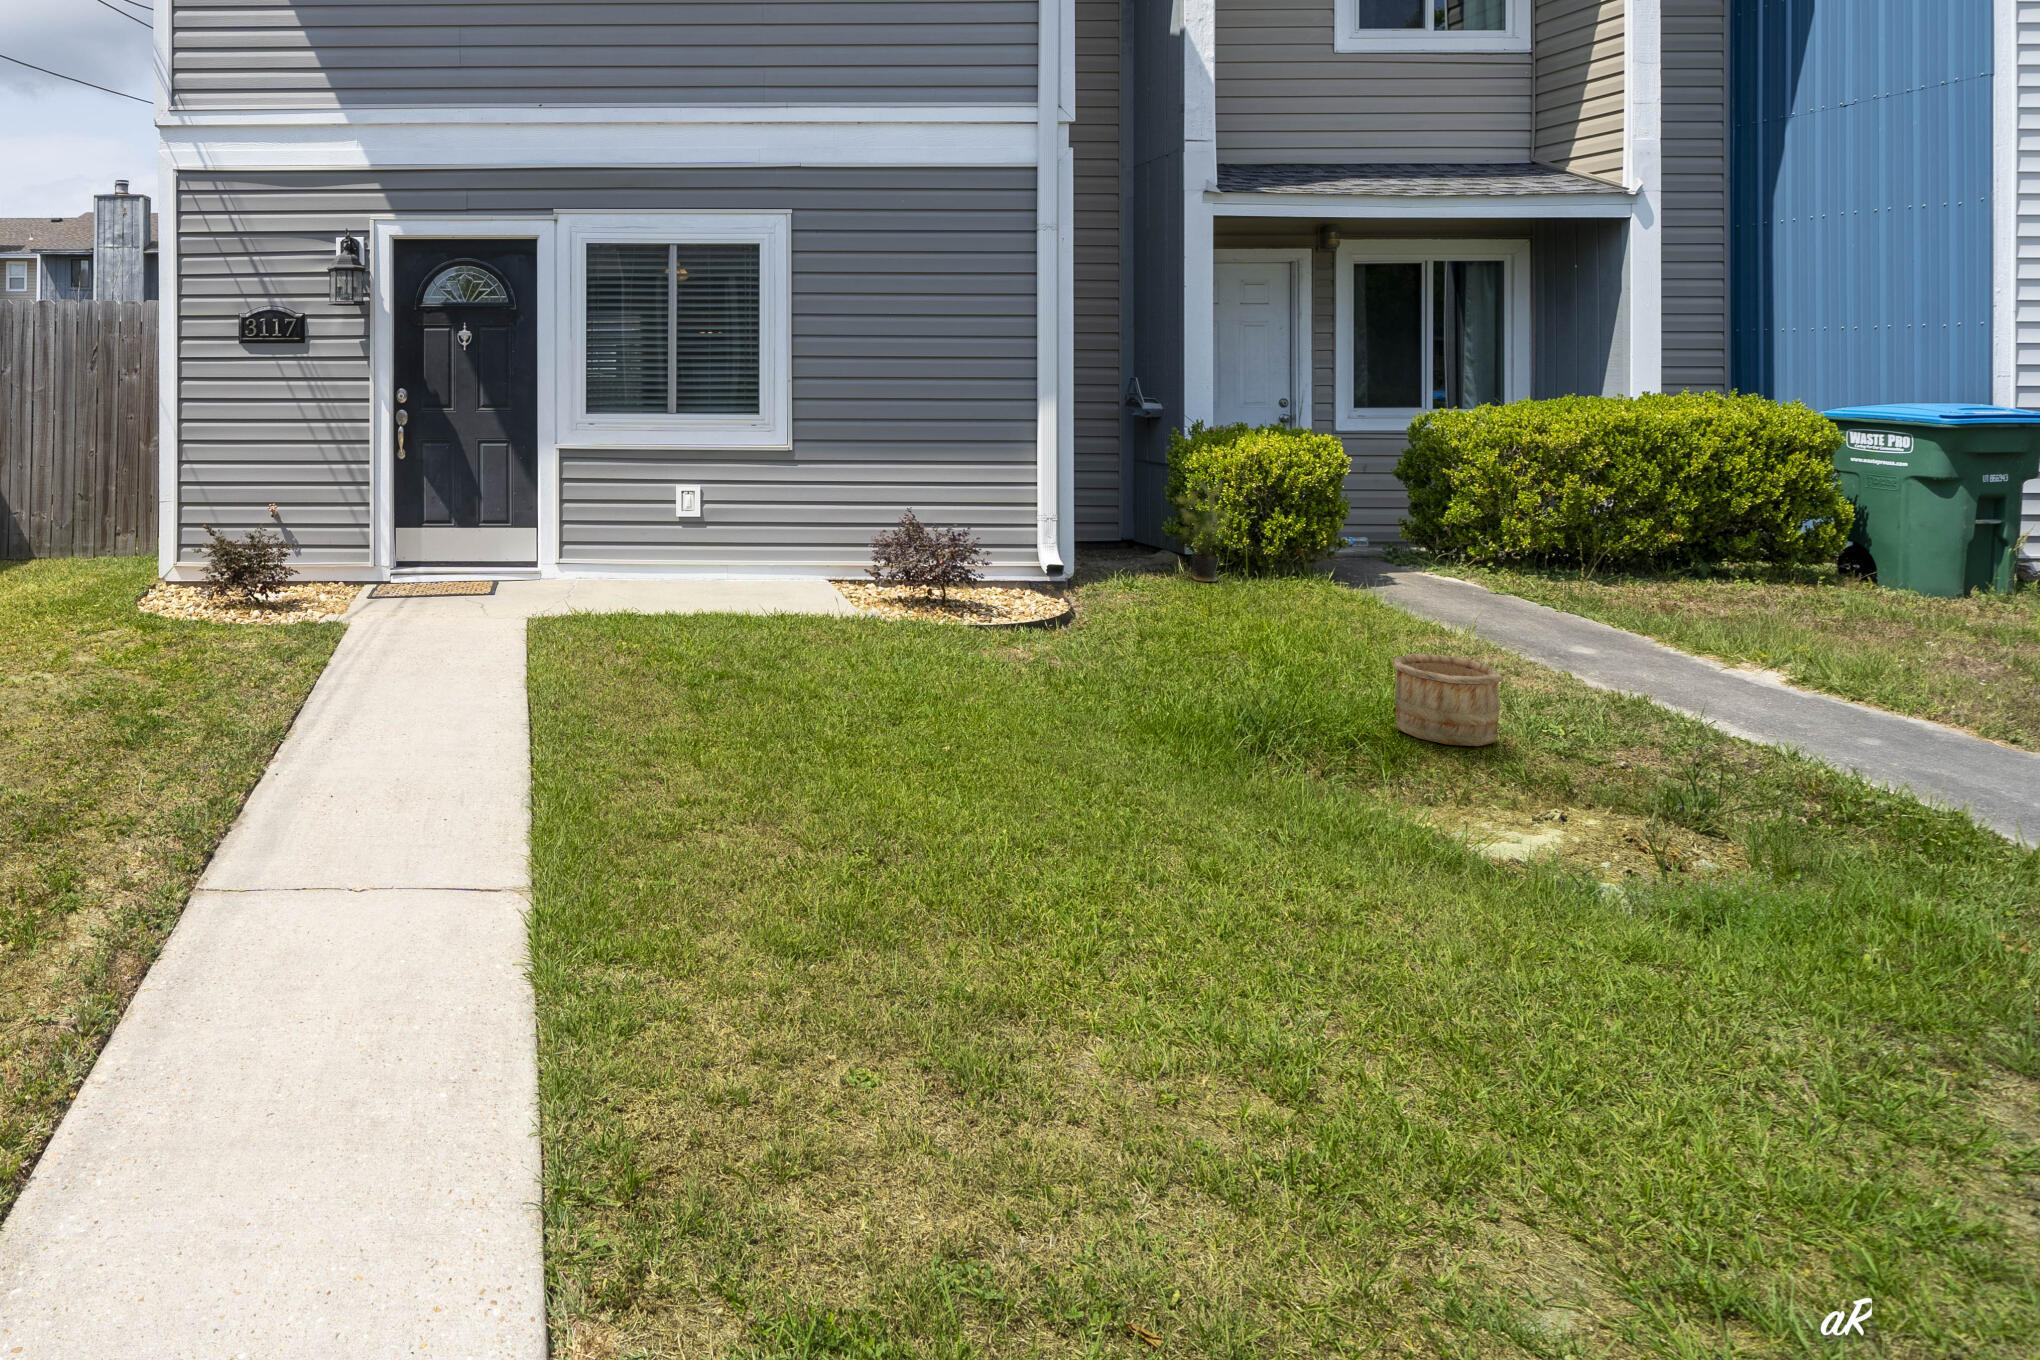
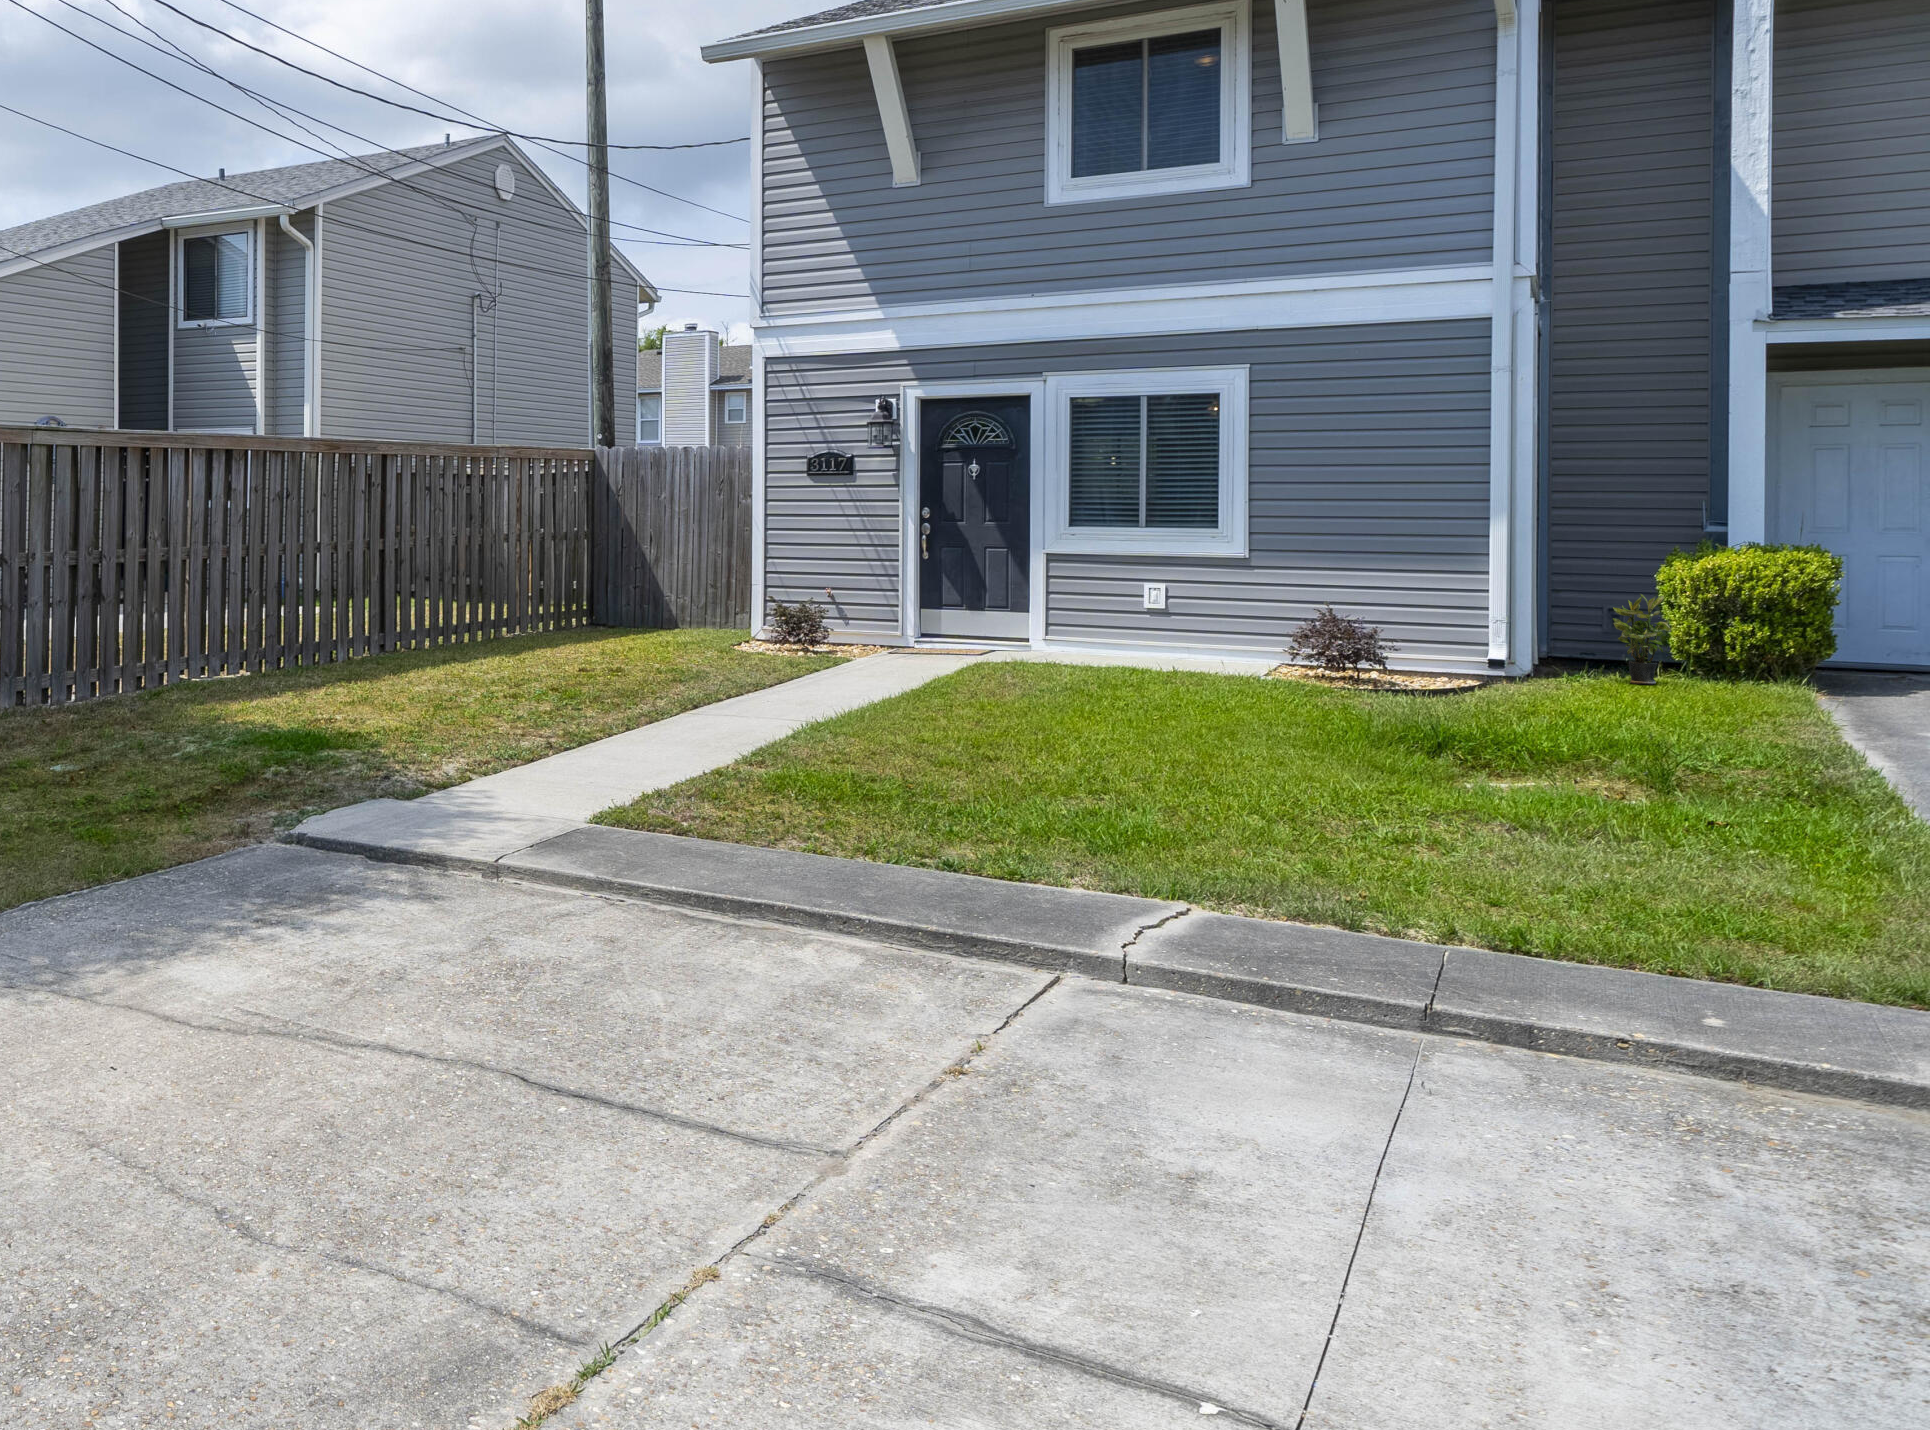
wooden bucket: present [1393,654,1503,746] -> none [1526,680,1605,736]

